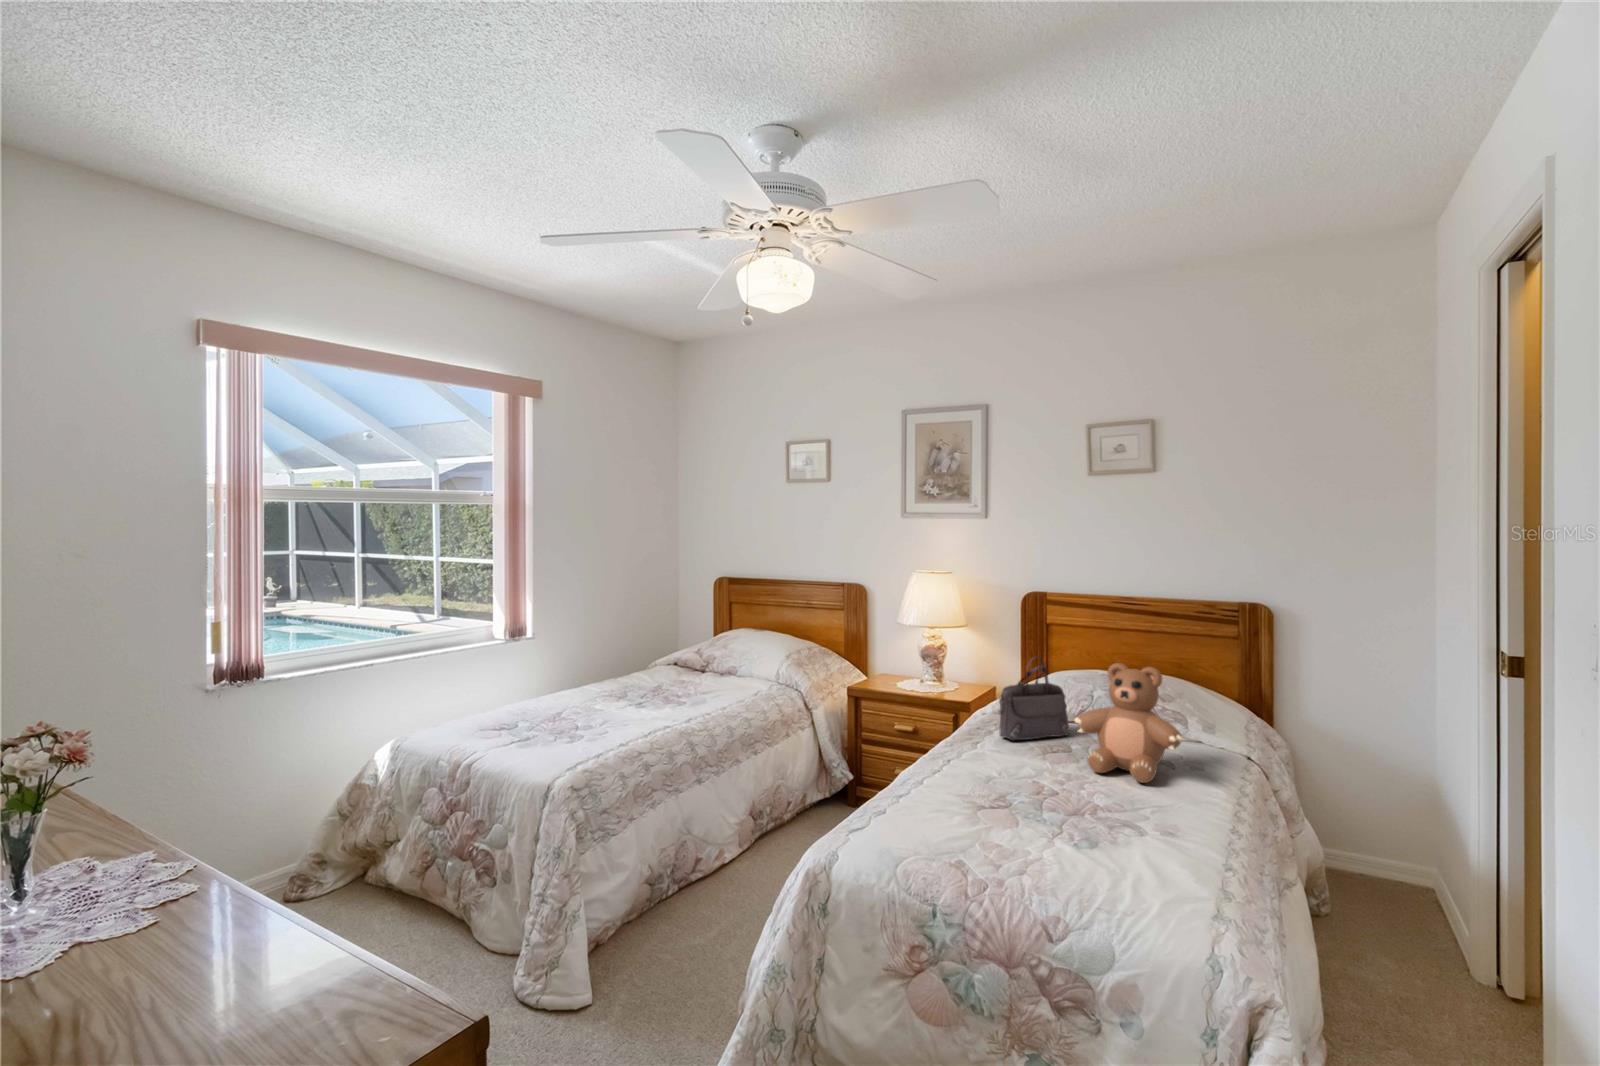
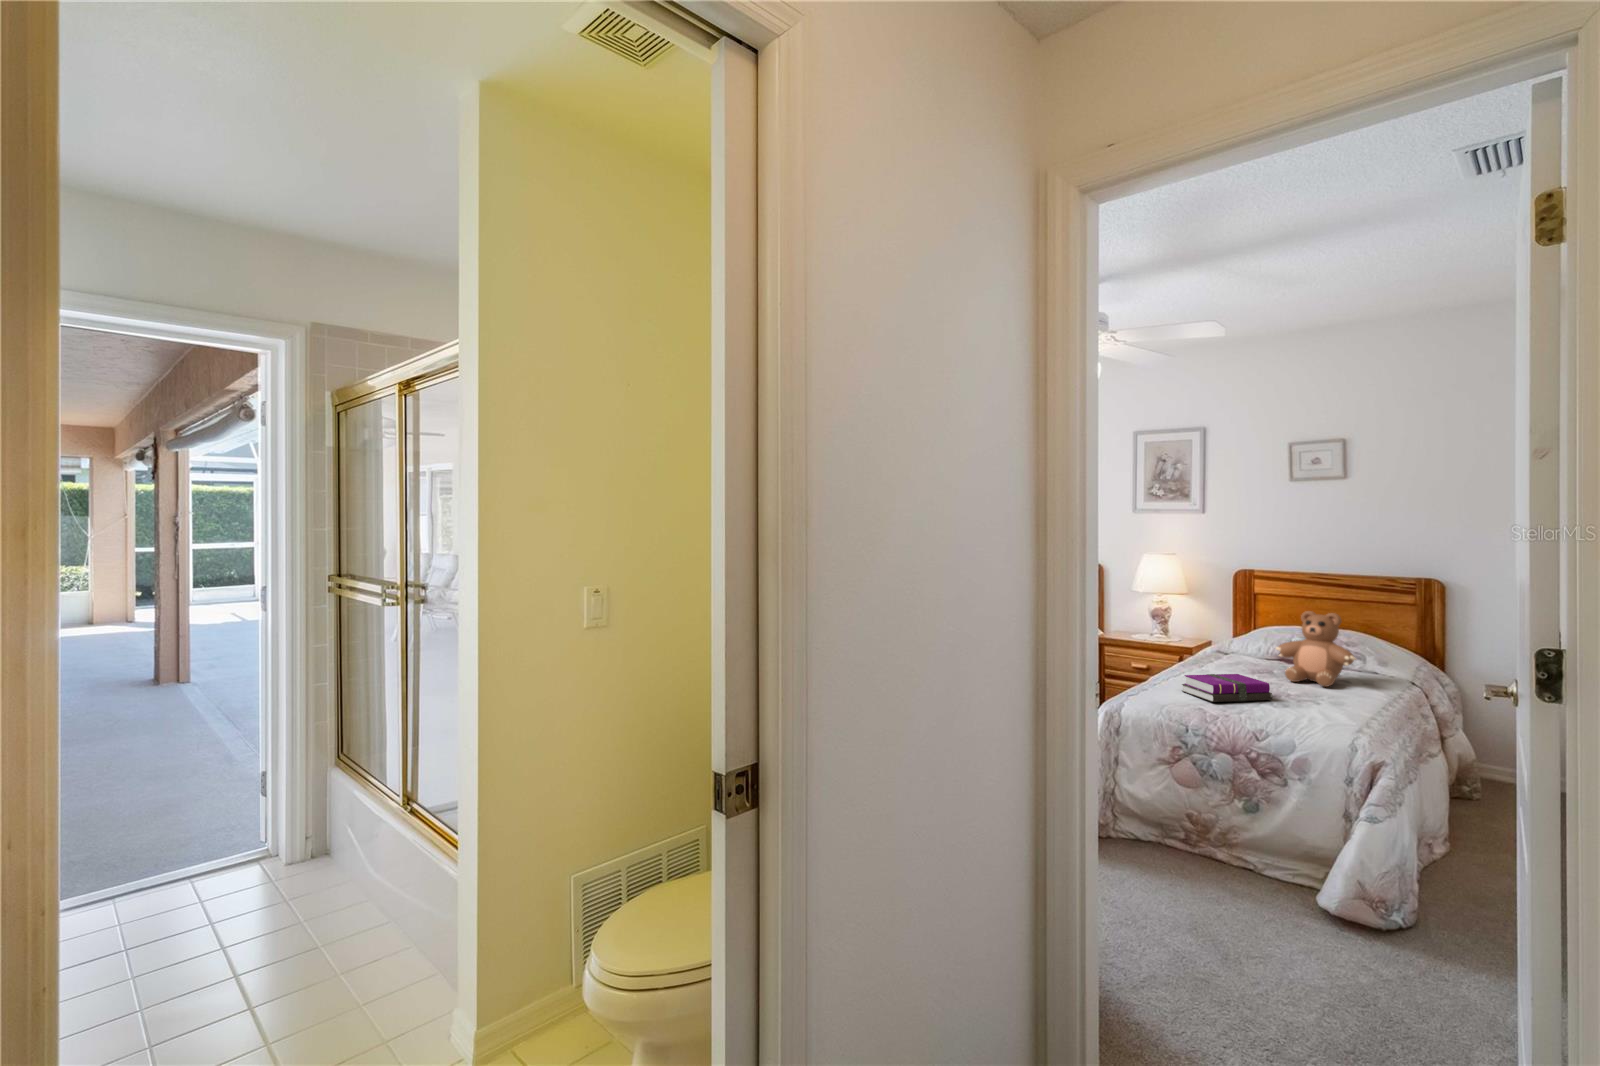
handbag: present [999,659,1070,740] -> none [1219,609,1273,666]
notebook: none [938,773,1072,840] -> present [1182,674,1273,702]

